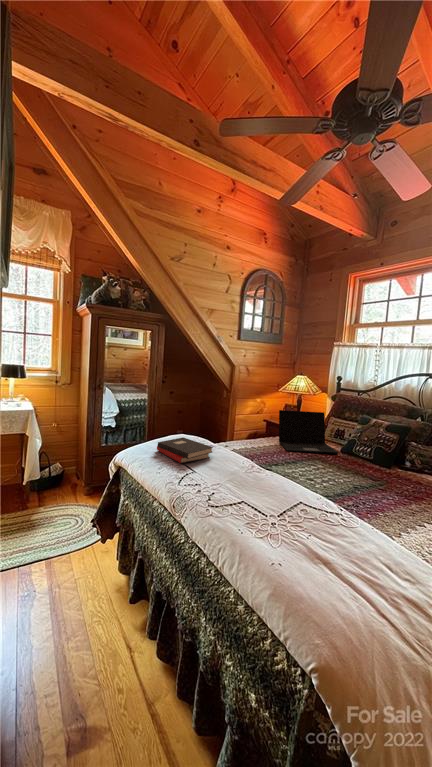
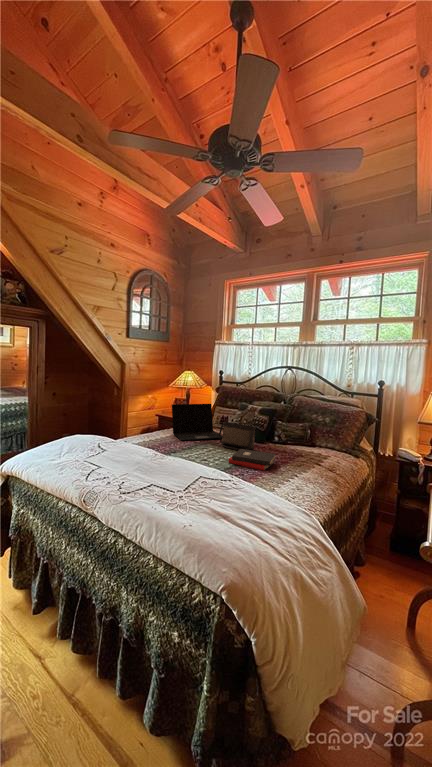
handbag: none [331,435,378,473] -> present [219,422,255,450]
hardback book: present [157,437,213,463] -> present [229,449,276,470]

